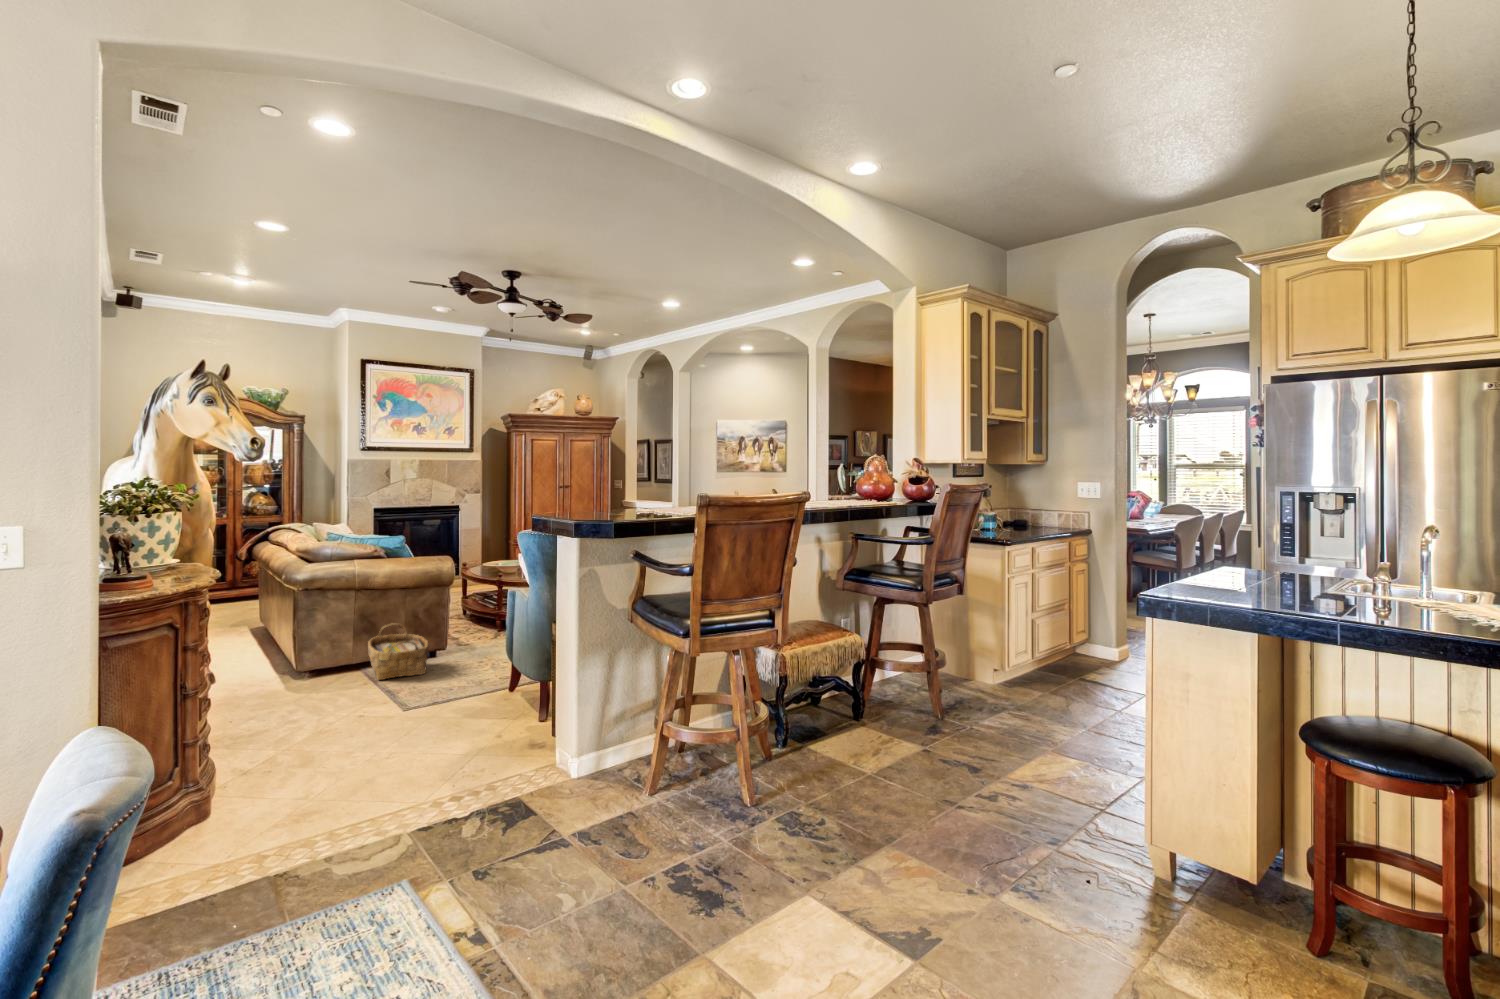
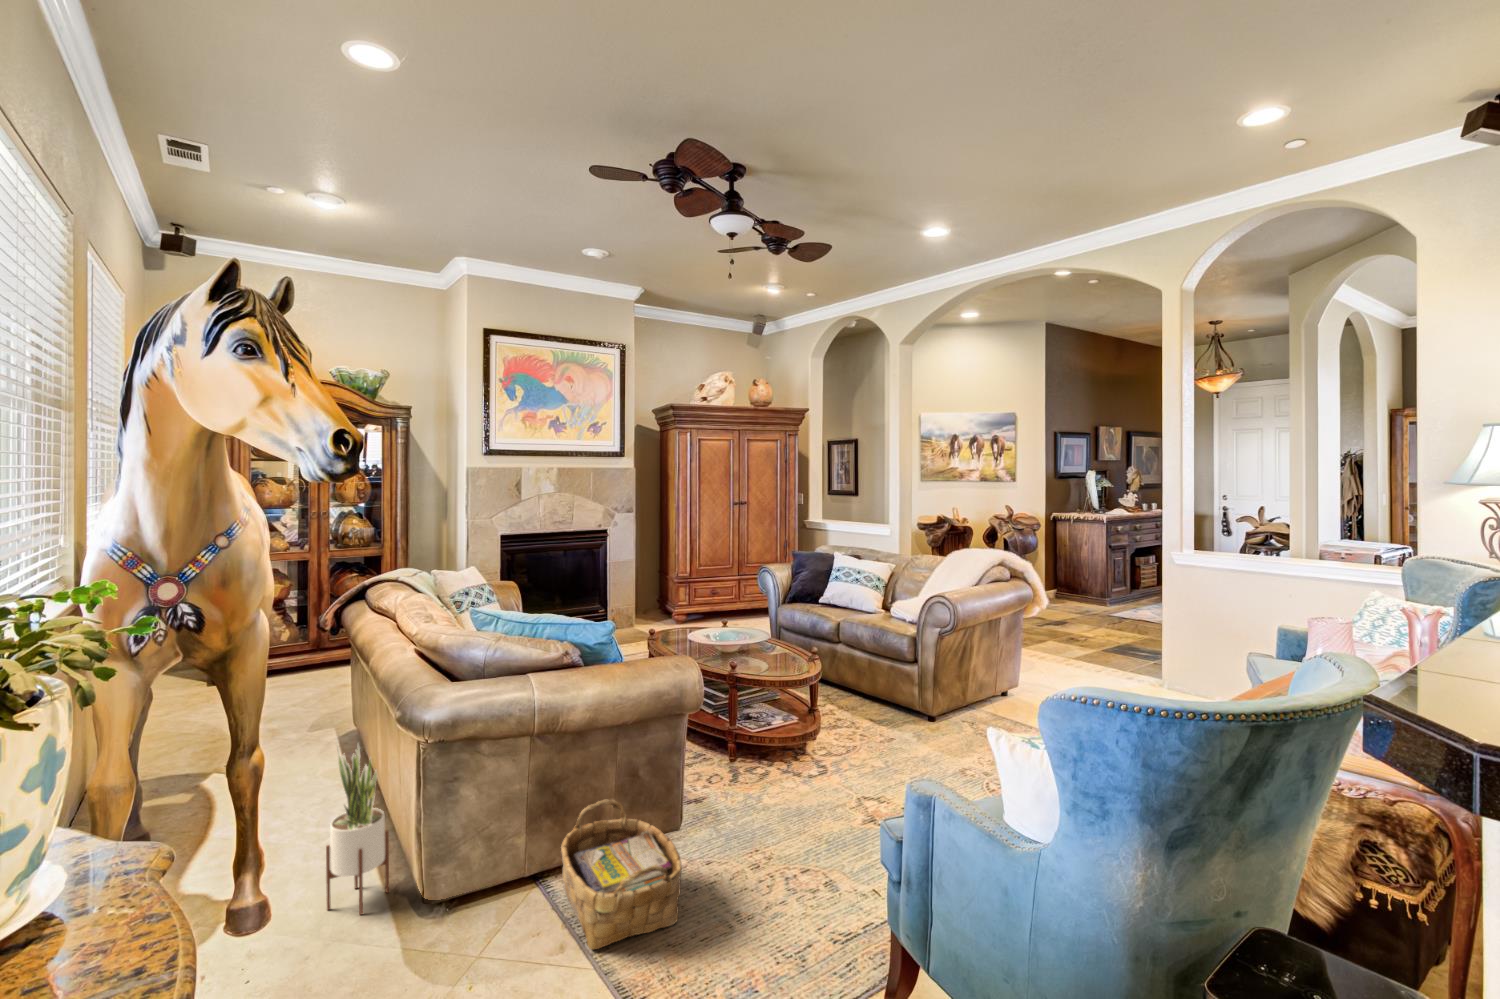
potted plant: none [246,591,280,676] -> present [326,739,389,915]

